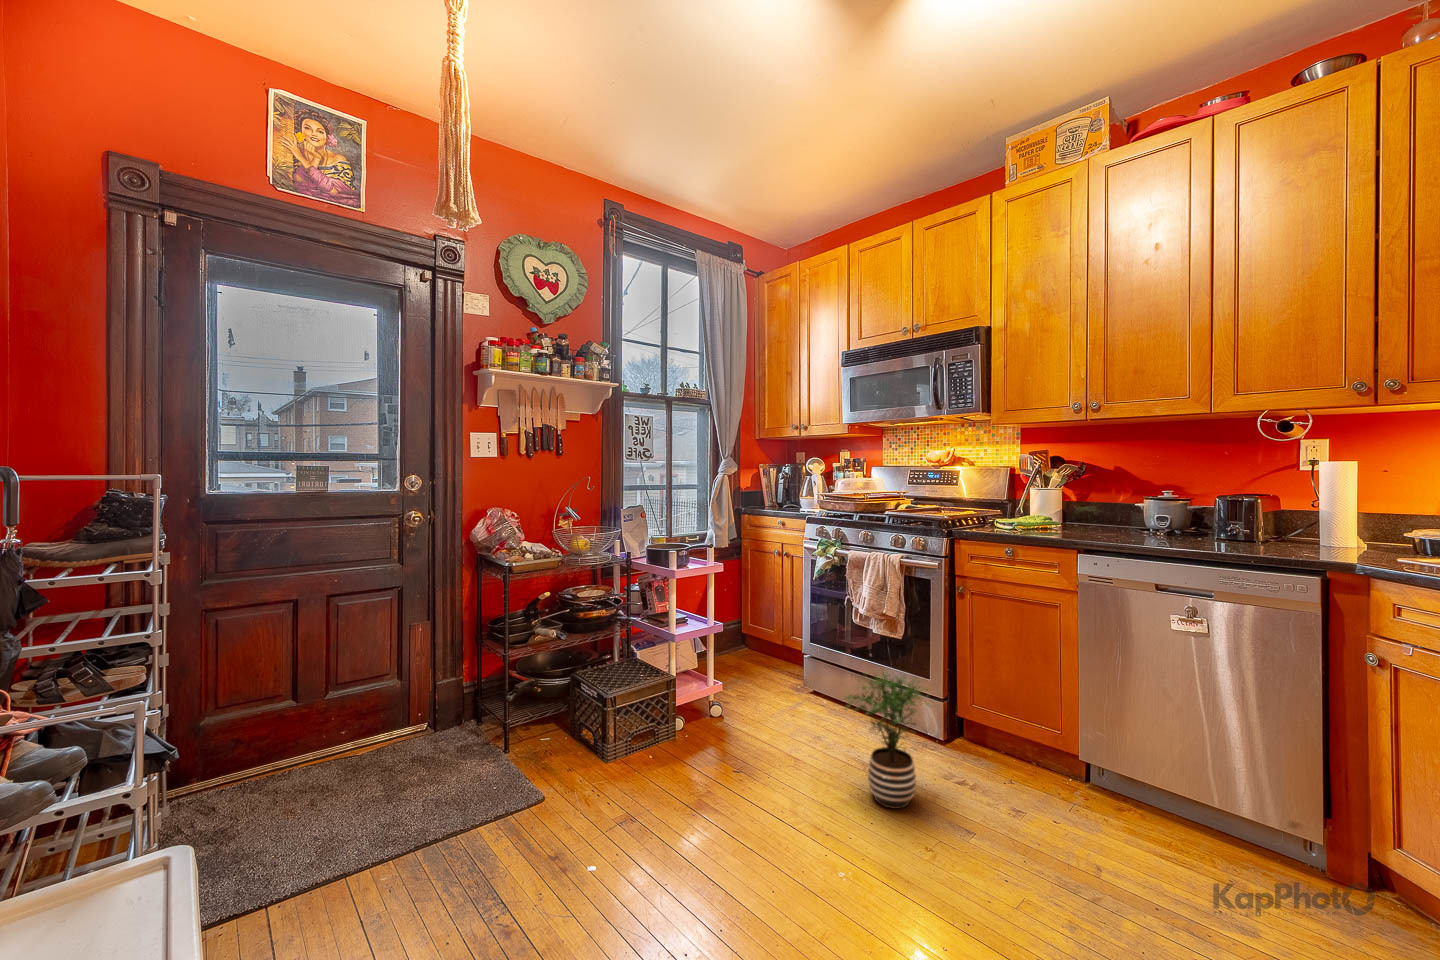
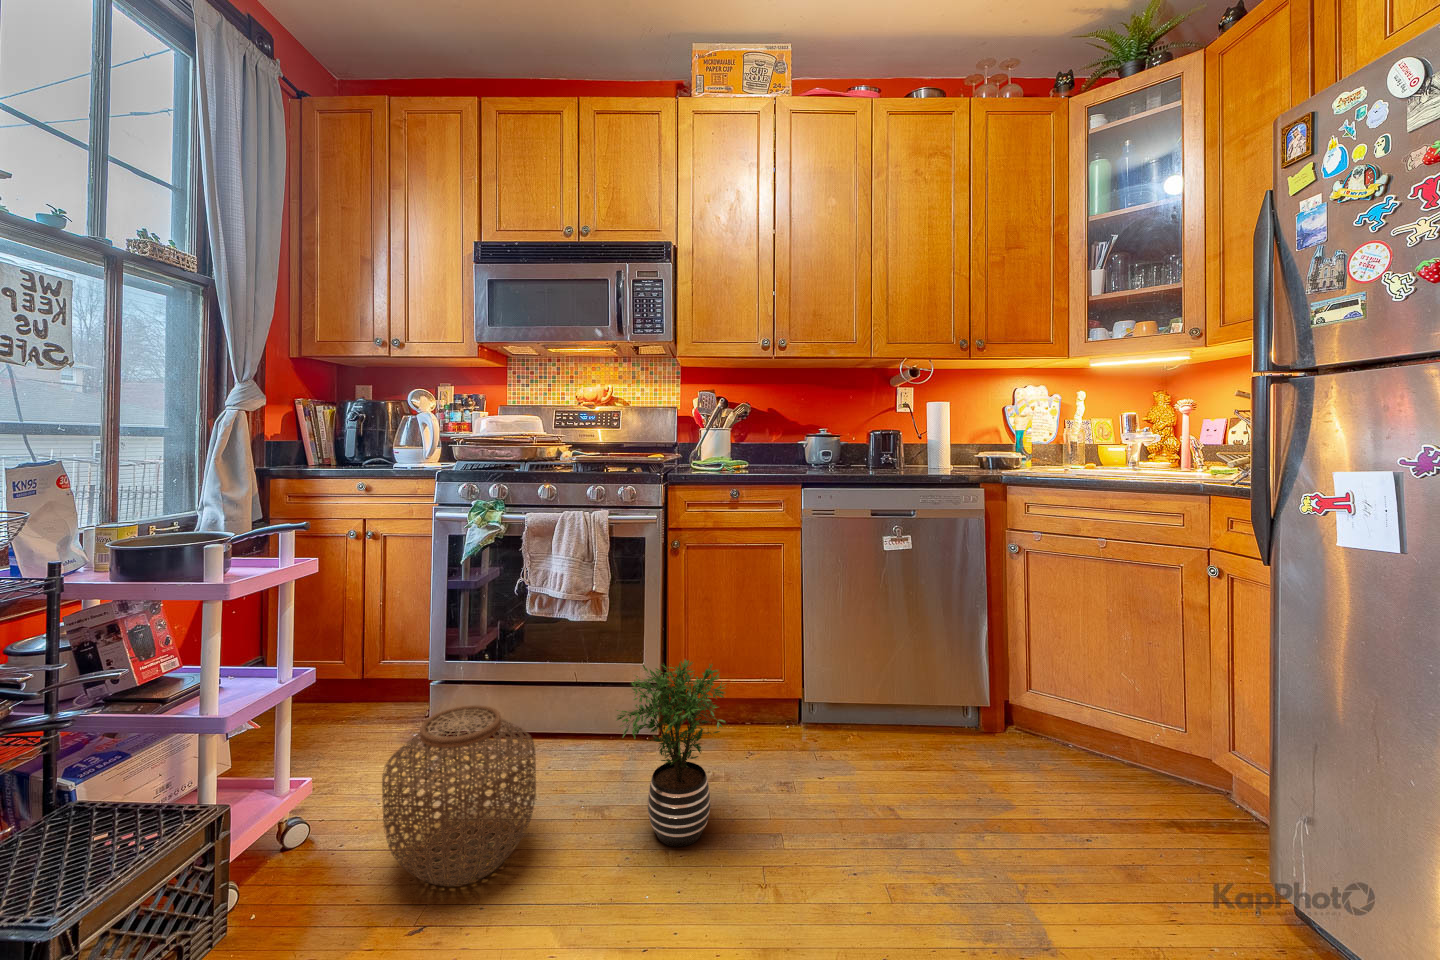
woven basket: none [723,664,806,767] -> present [382,705,536,886]

